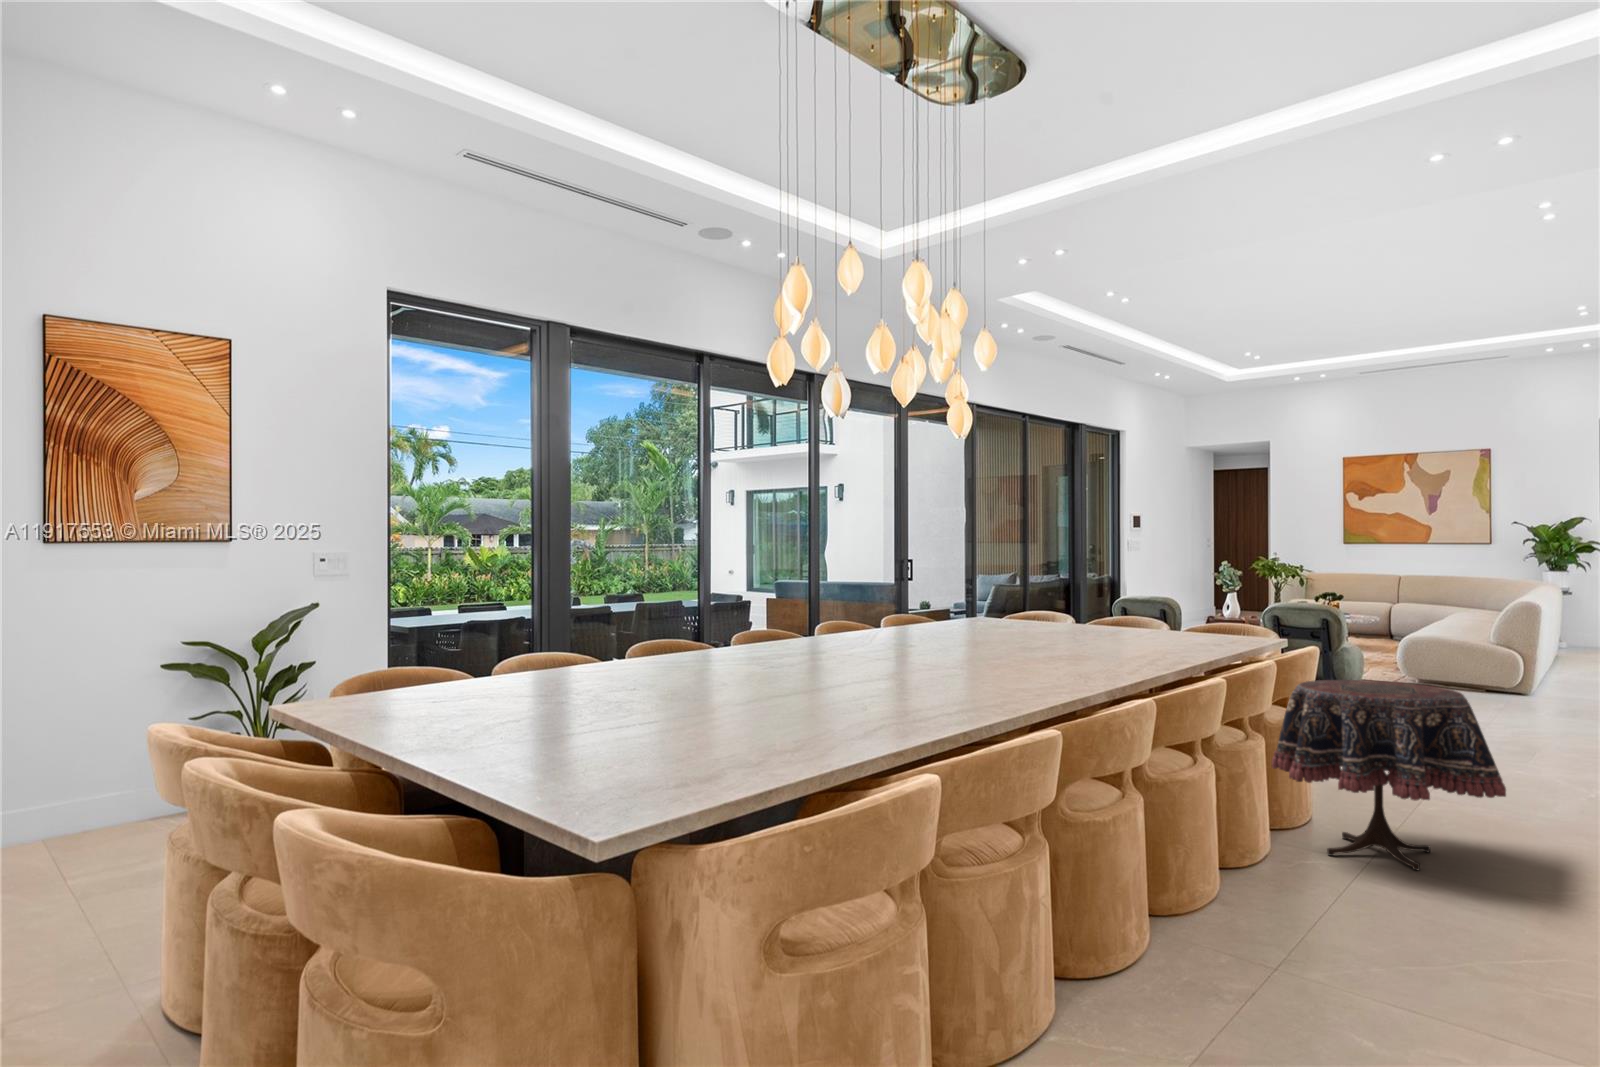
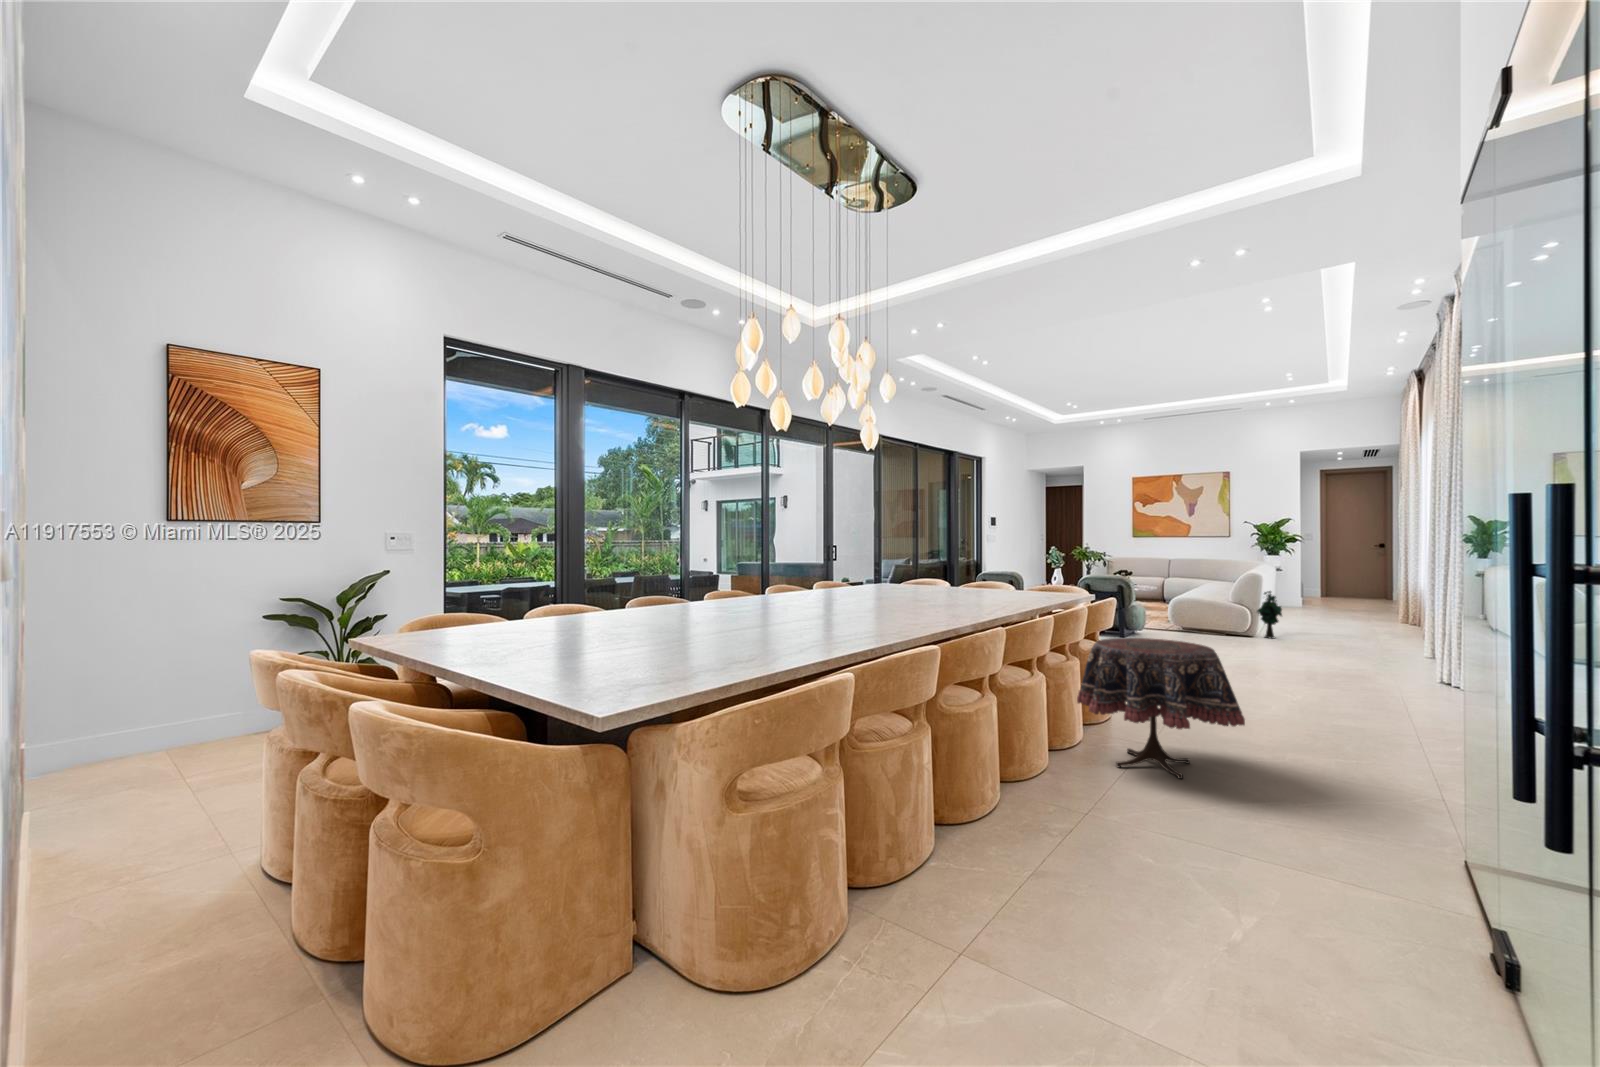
decorative plant: none [1529,623,1569,693] -> present [1257,591,1282,638]

